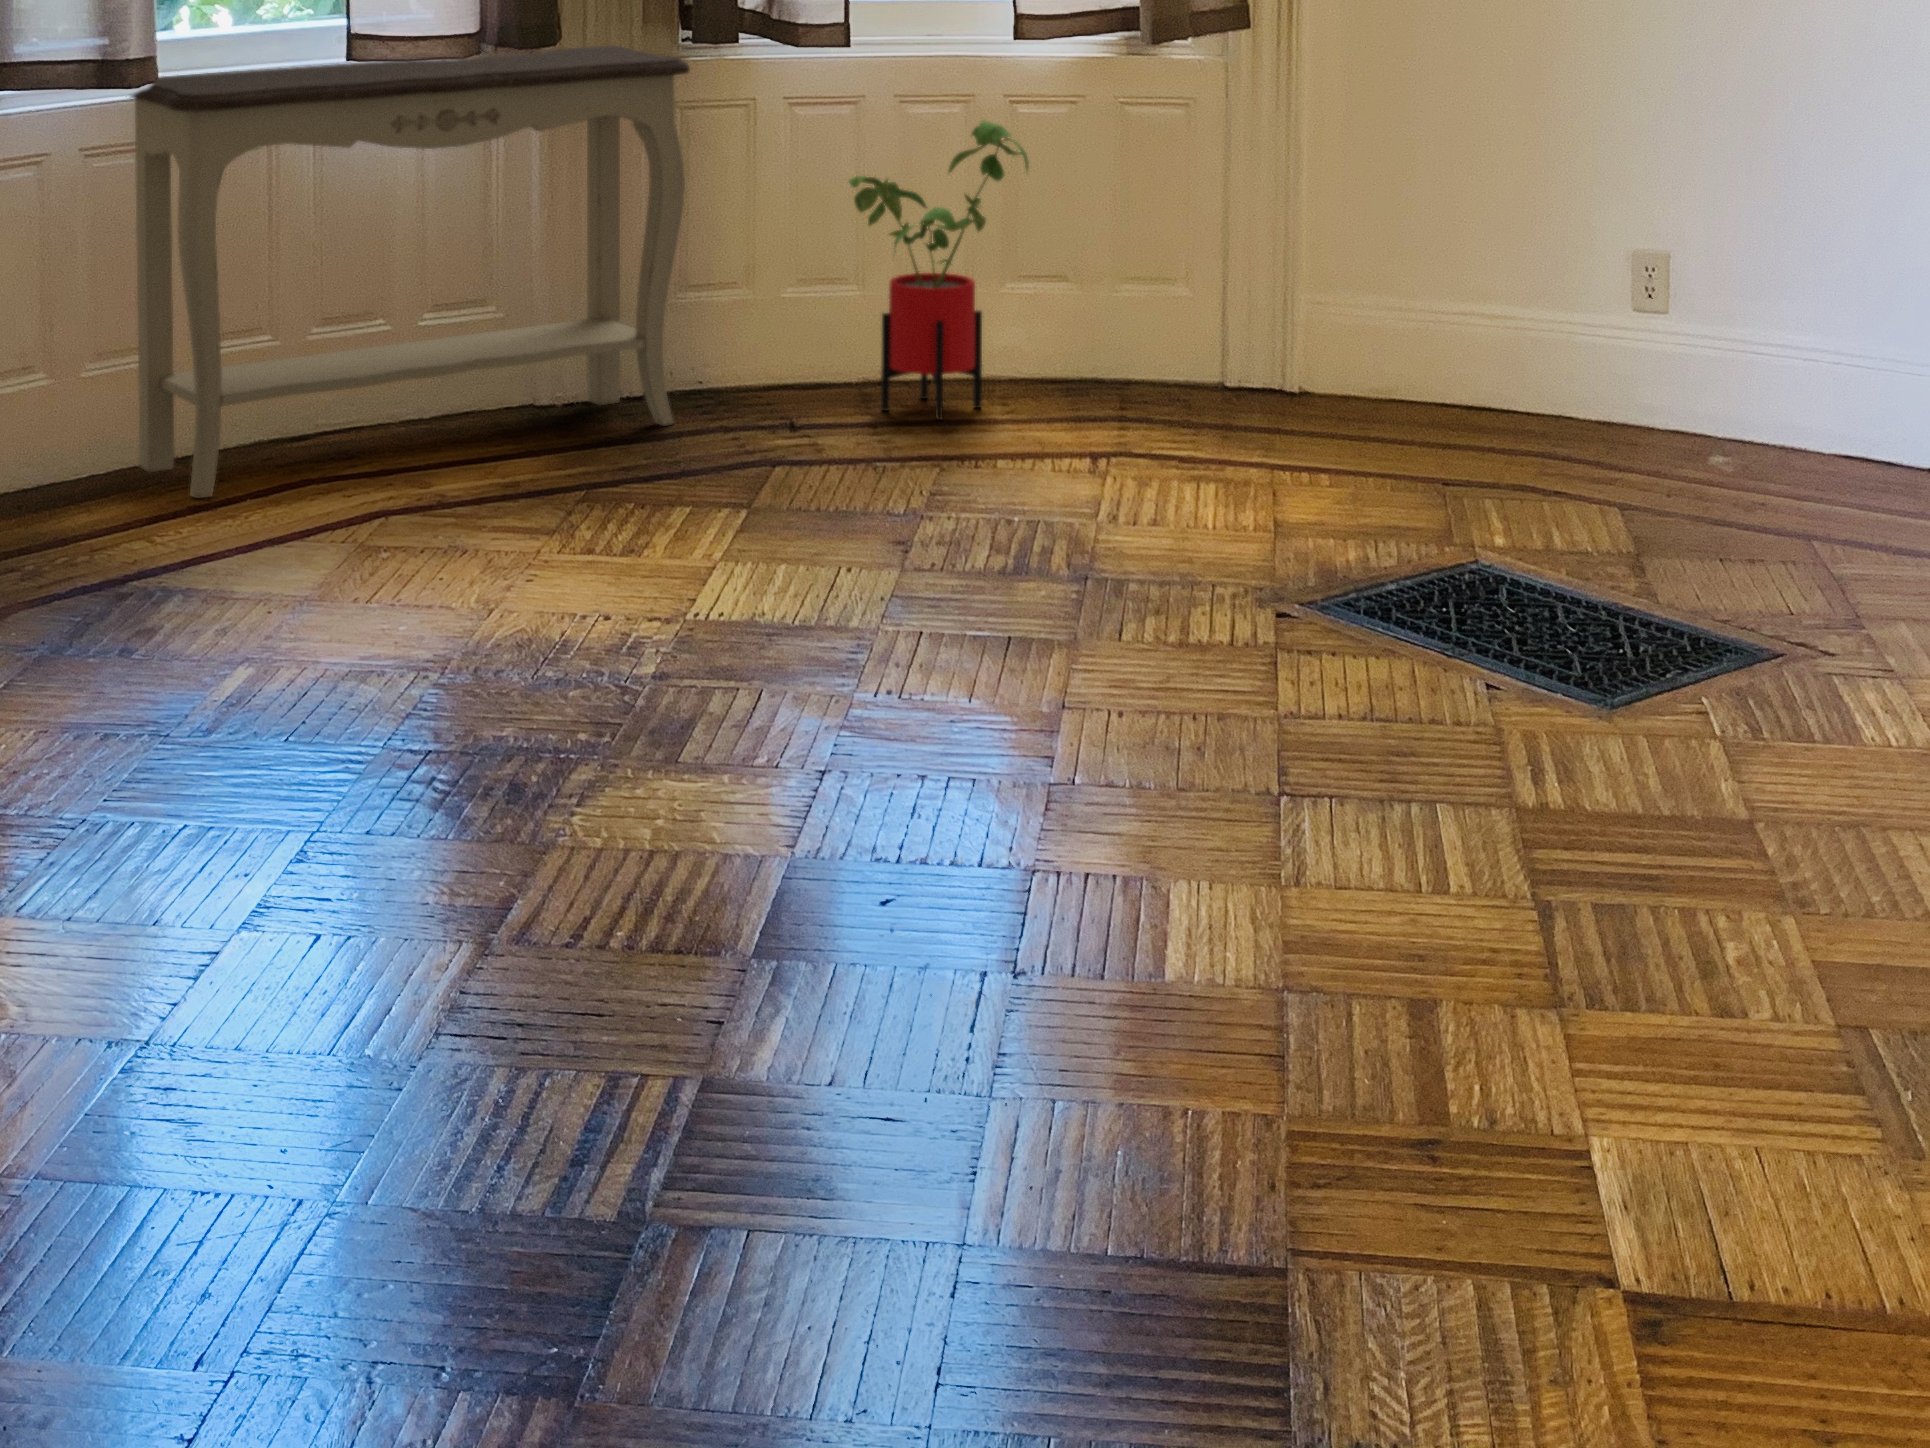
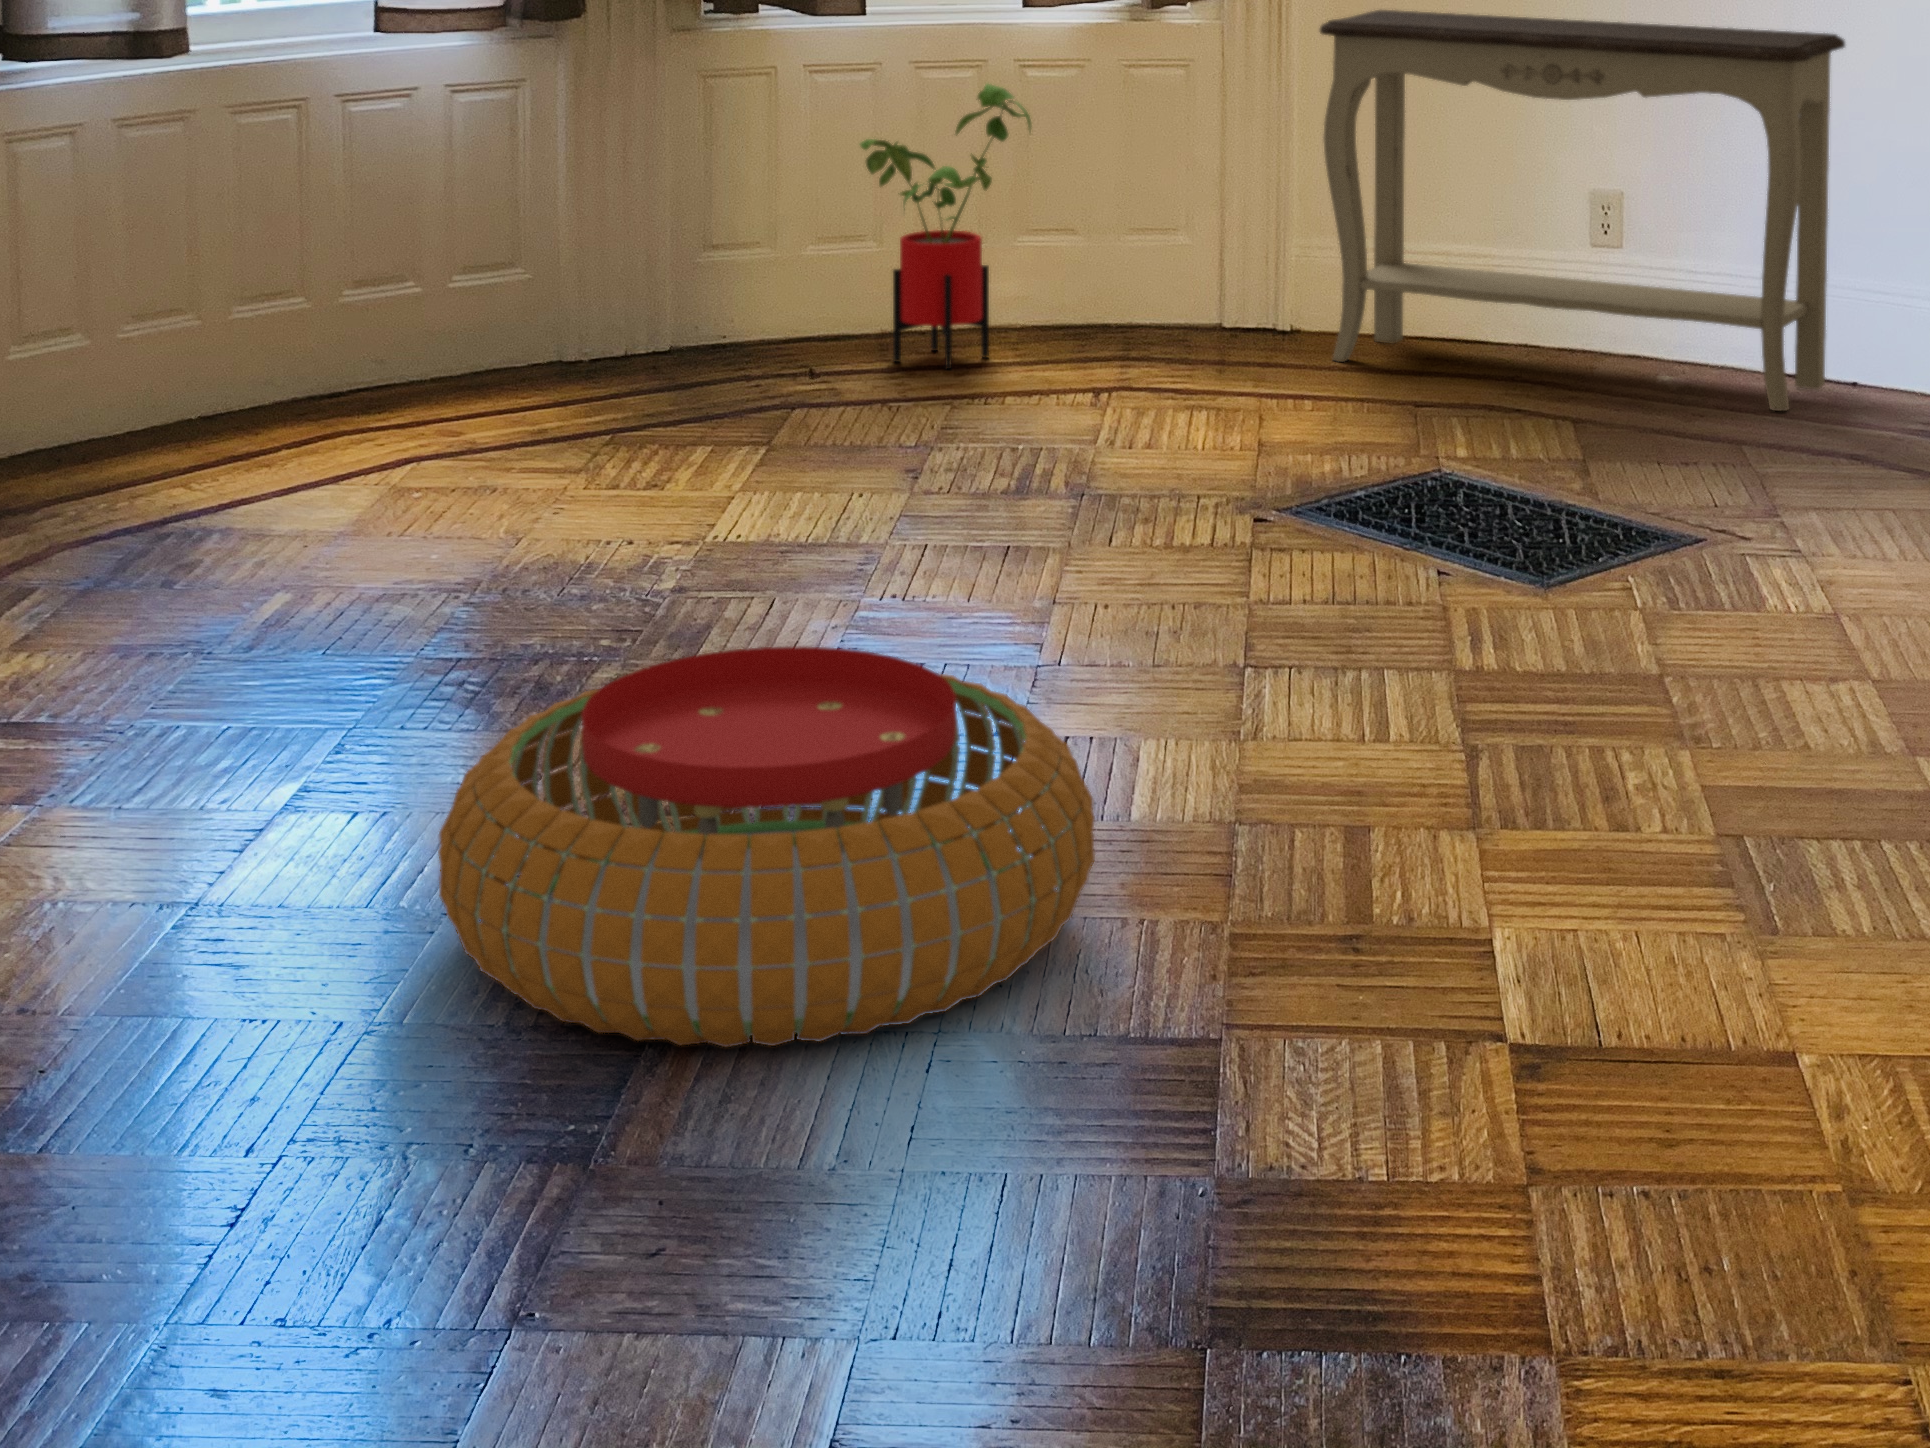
console table: present [131,46,690,498] -> present [1320,10,1845,411]
pouf: none [402,778,1135,1261] -> present [438,646,1095,1047]

